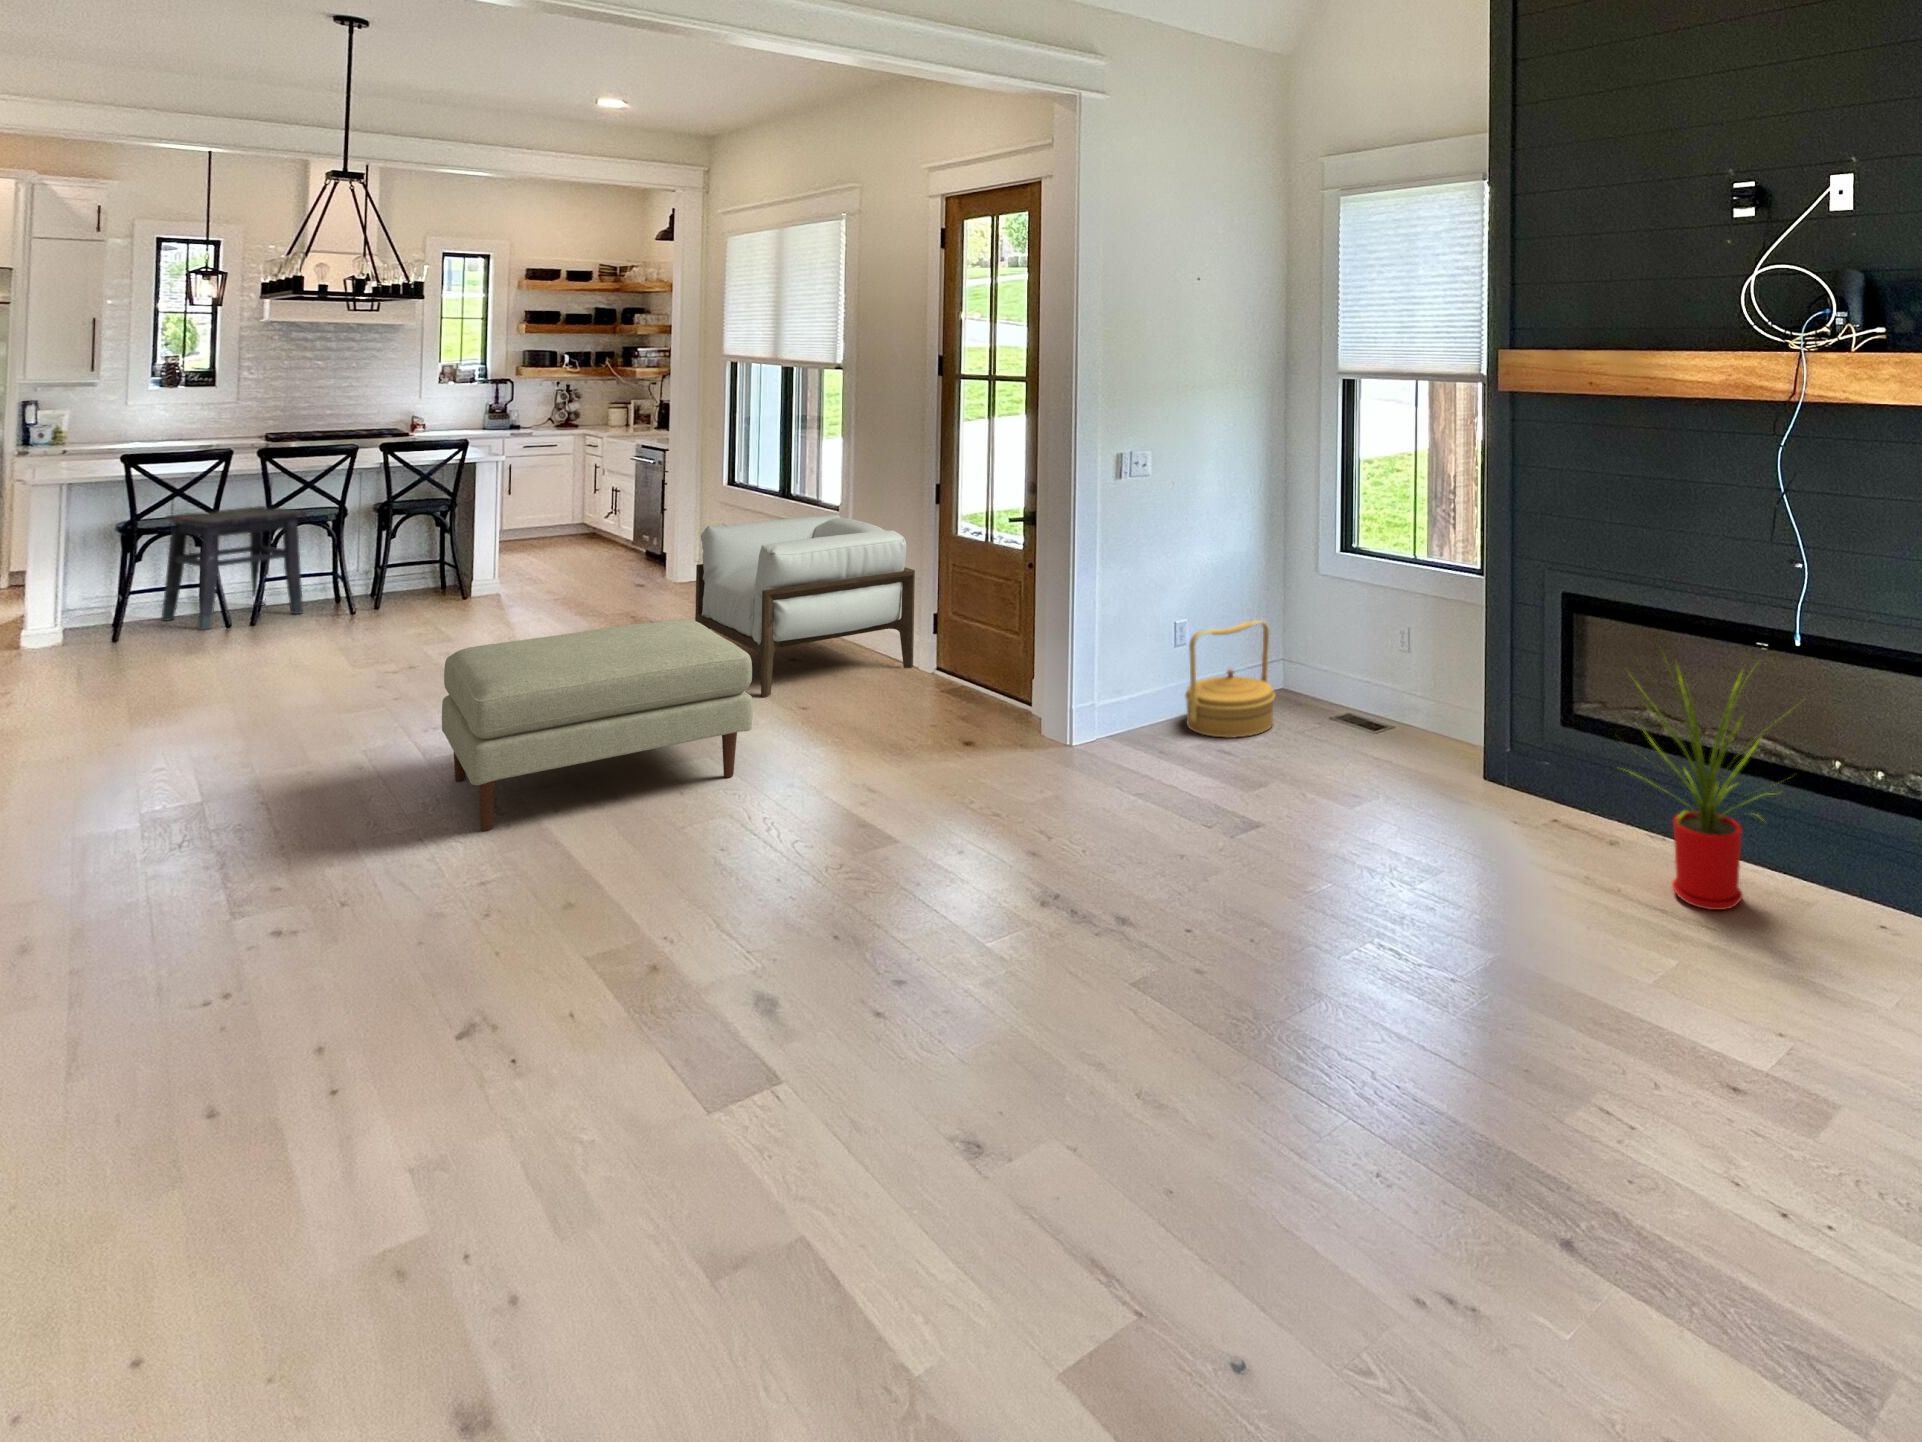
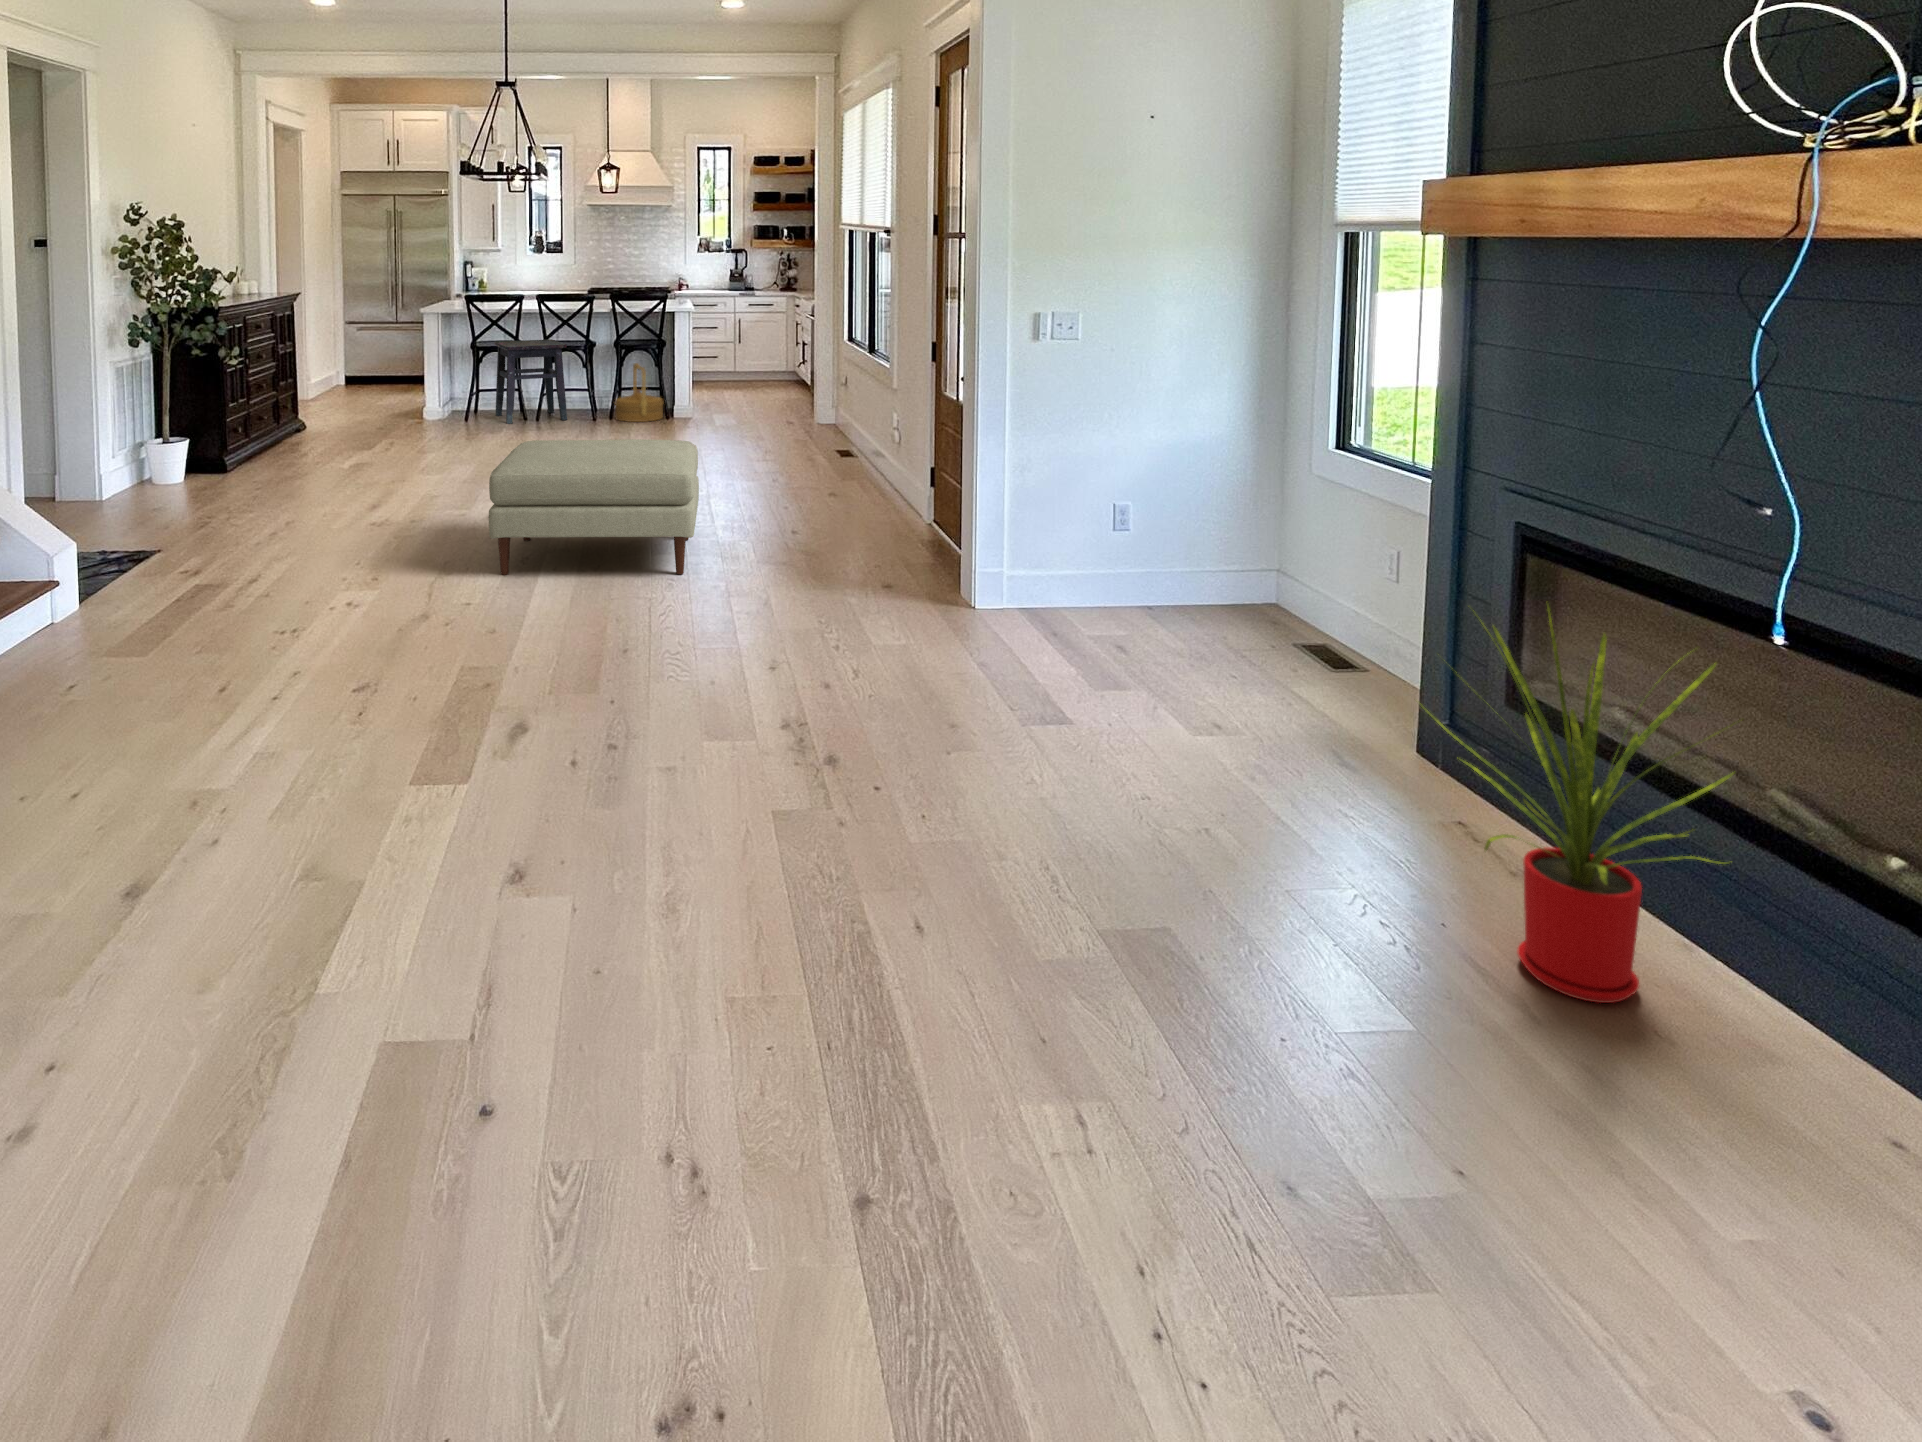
armchair: present [695,515,915,698] -> none [759,370,918,523]
woven basket: present [1185,620,1275,738] -> present [615,363,663,422]

